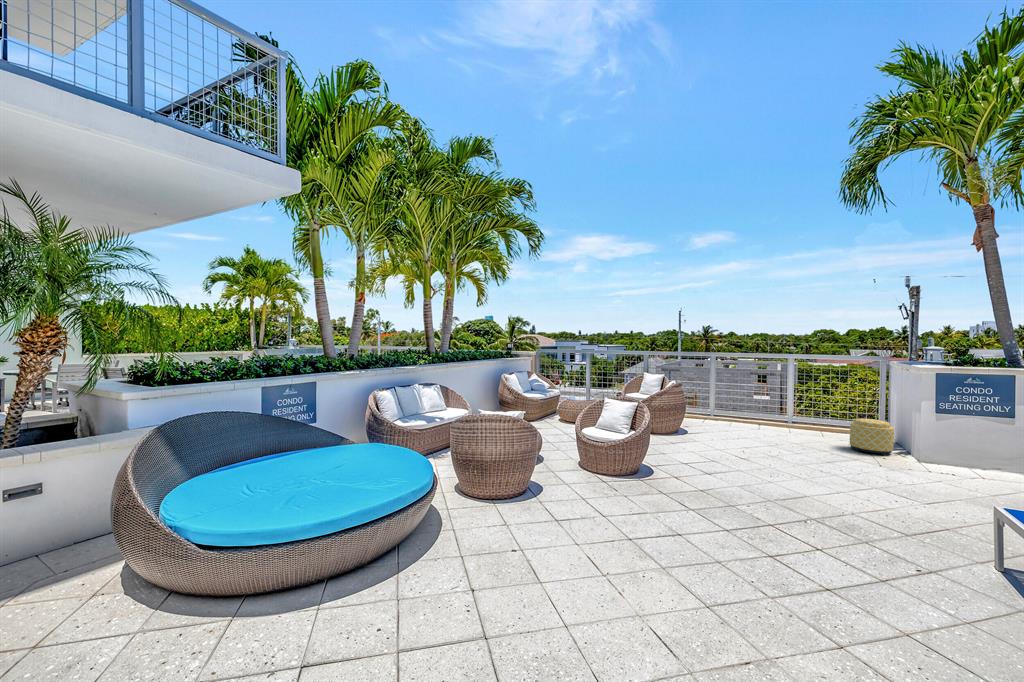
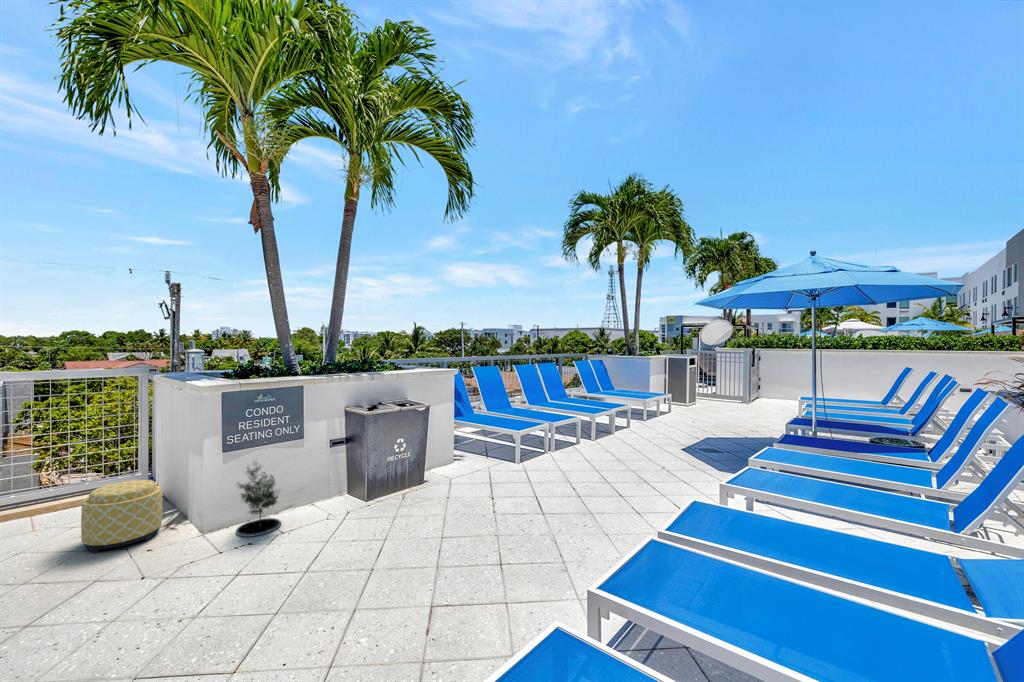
potted tree: none [943,422,985,477] -> present [236,463,281,537]

